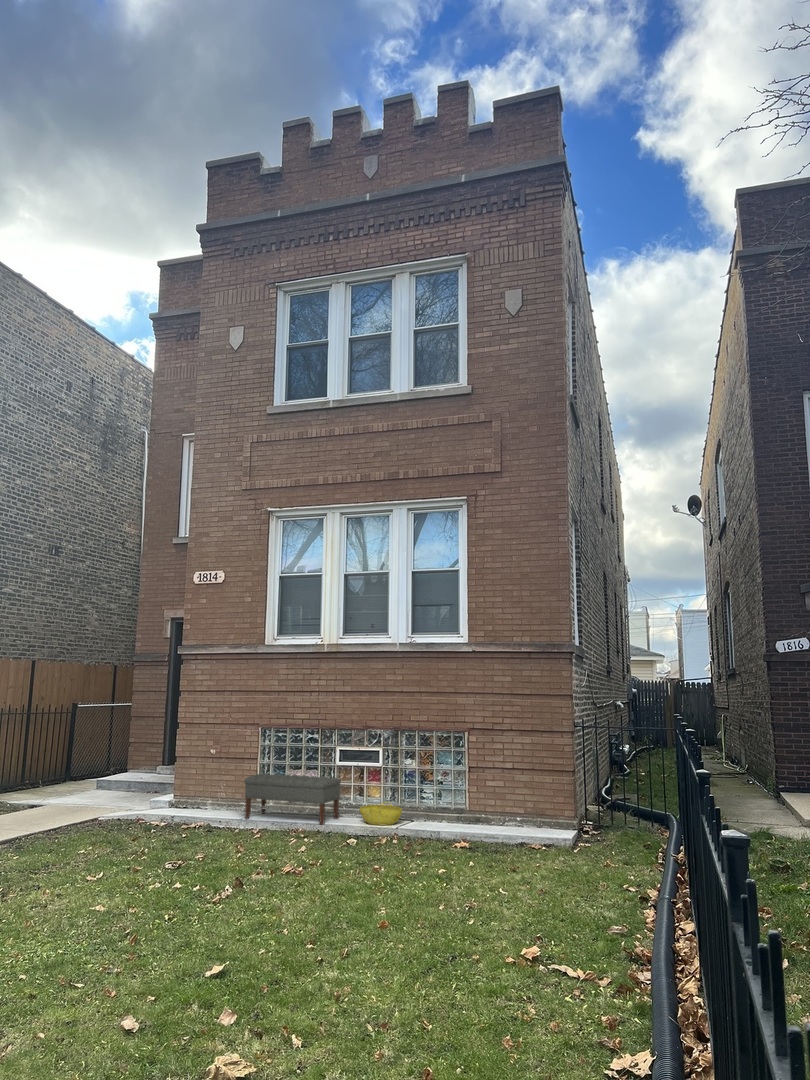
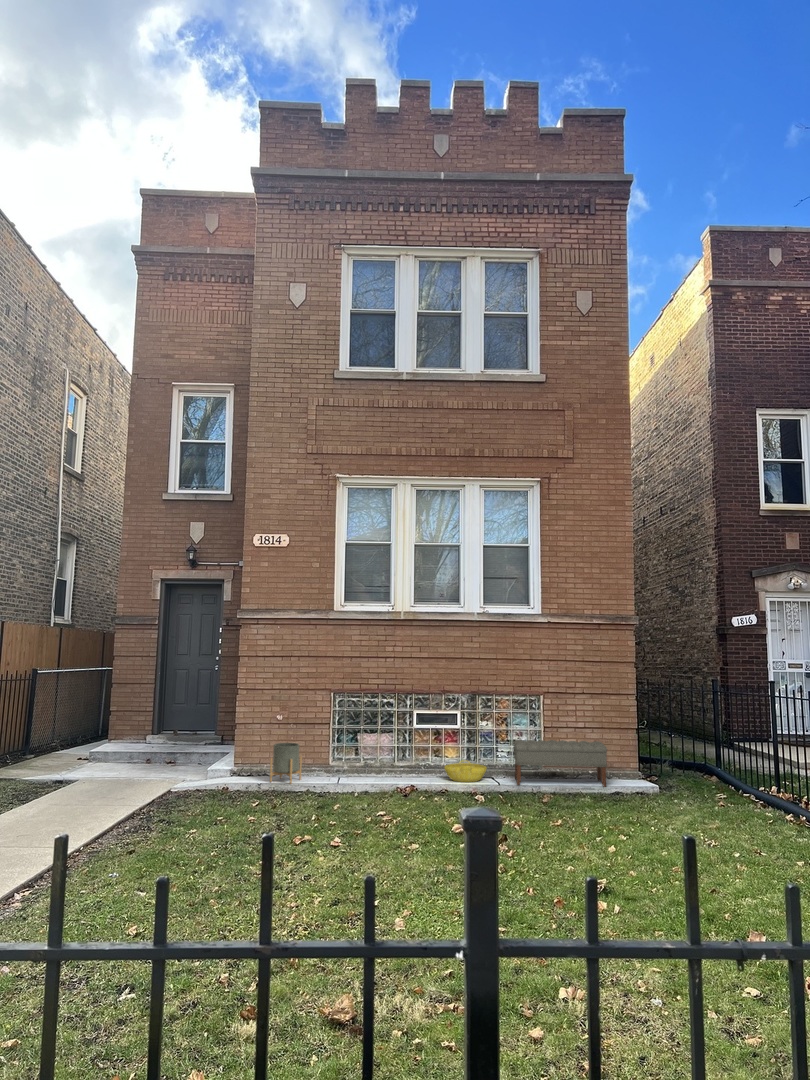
bench: present [244,773,341,825] -> present [513,740,607,787]
planter: none [194,777,228,818] -> present [270,743,302,784]

